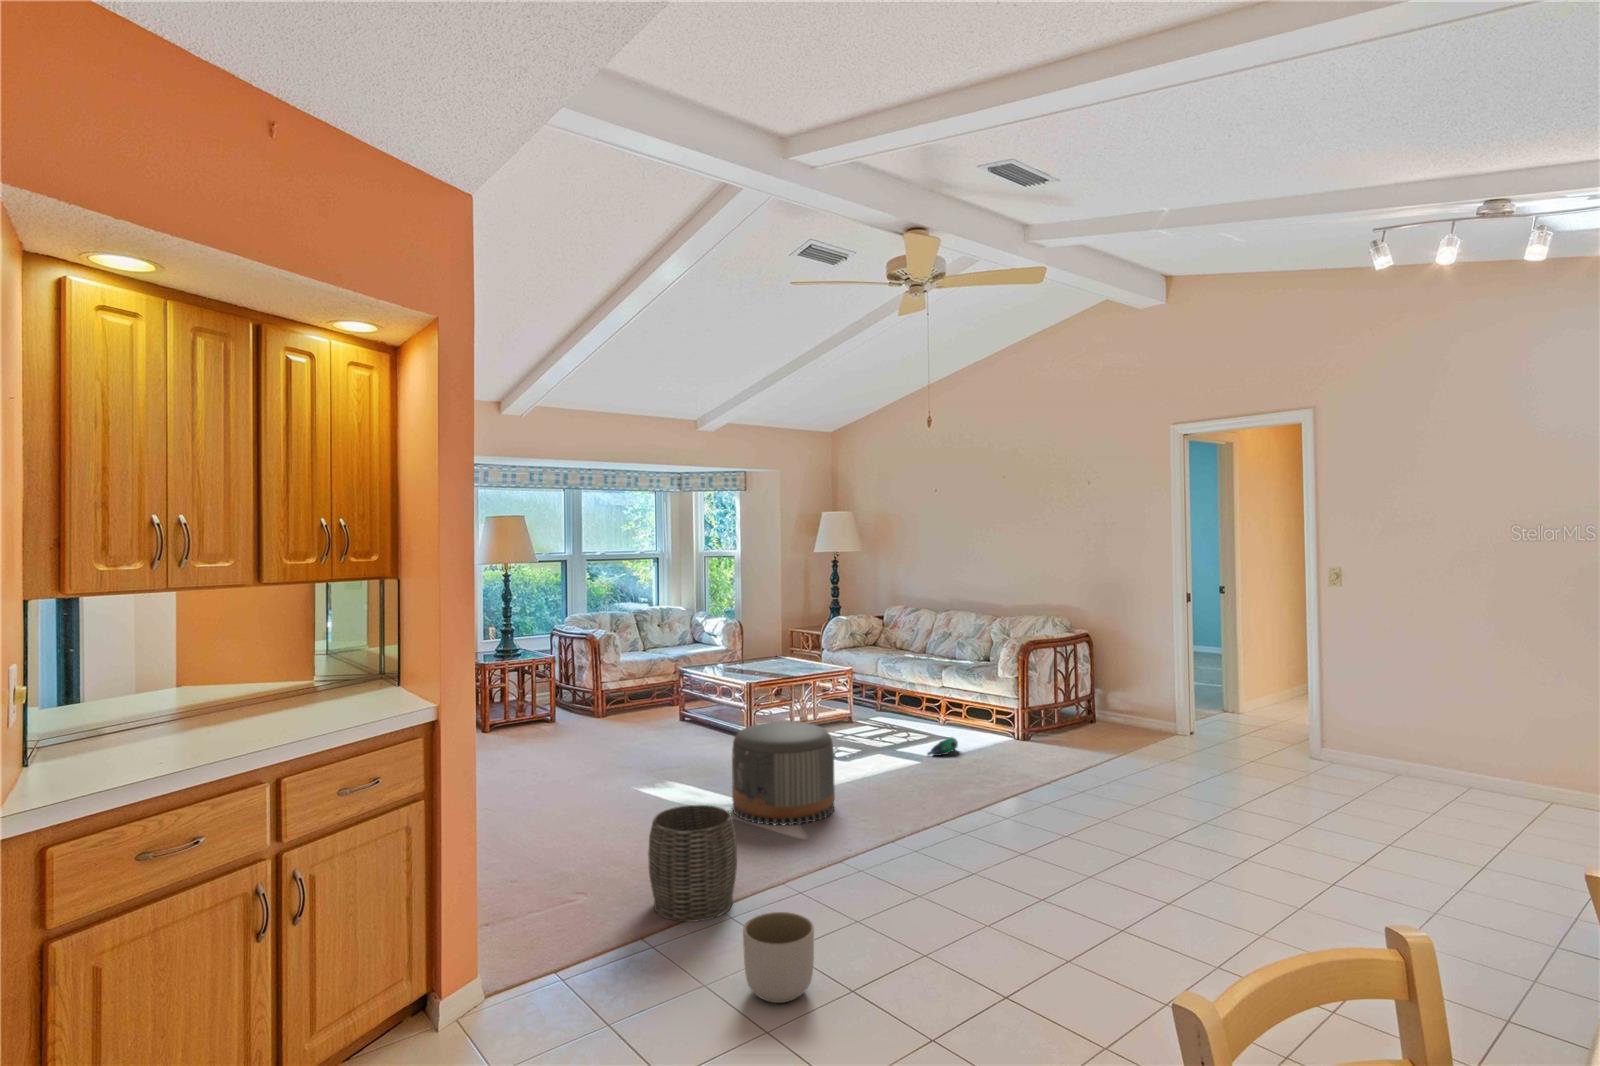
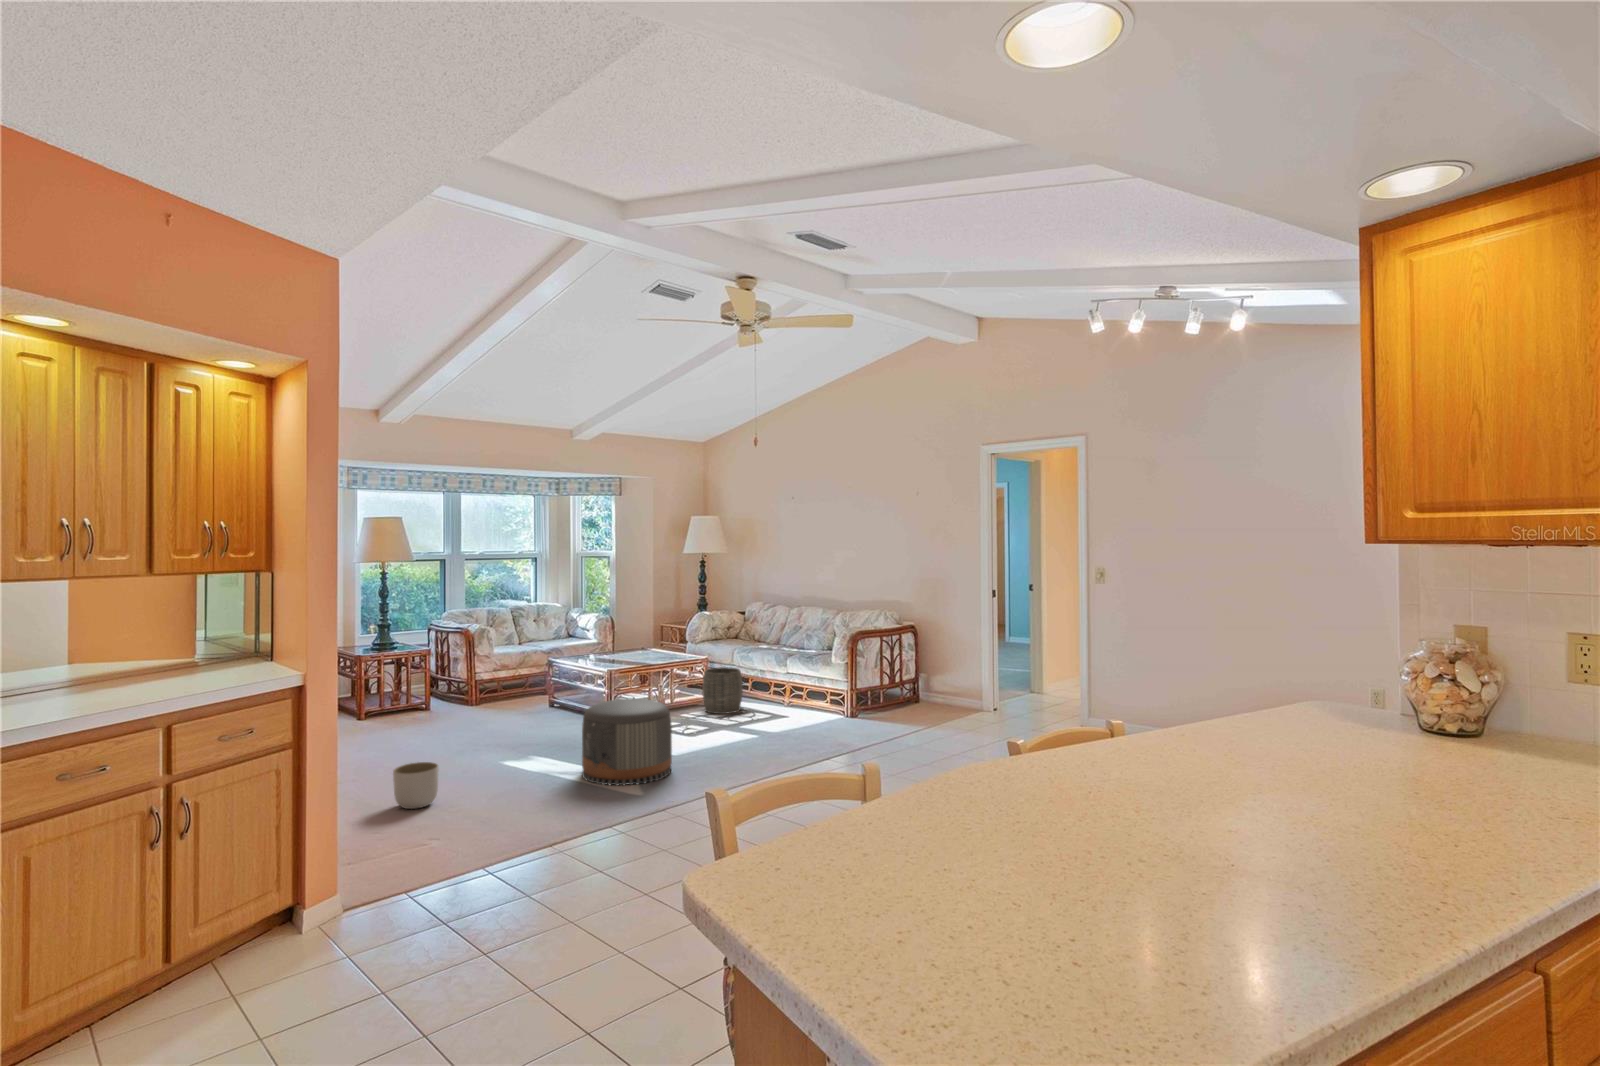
plush toy: present [927,737,958,756] -> none [764,714,791,730]
woven basket: present [648,805,737,922] -> present [702,667,743,714]
planter: present [743,912,814,1003] -> present [393,762,439,809]

